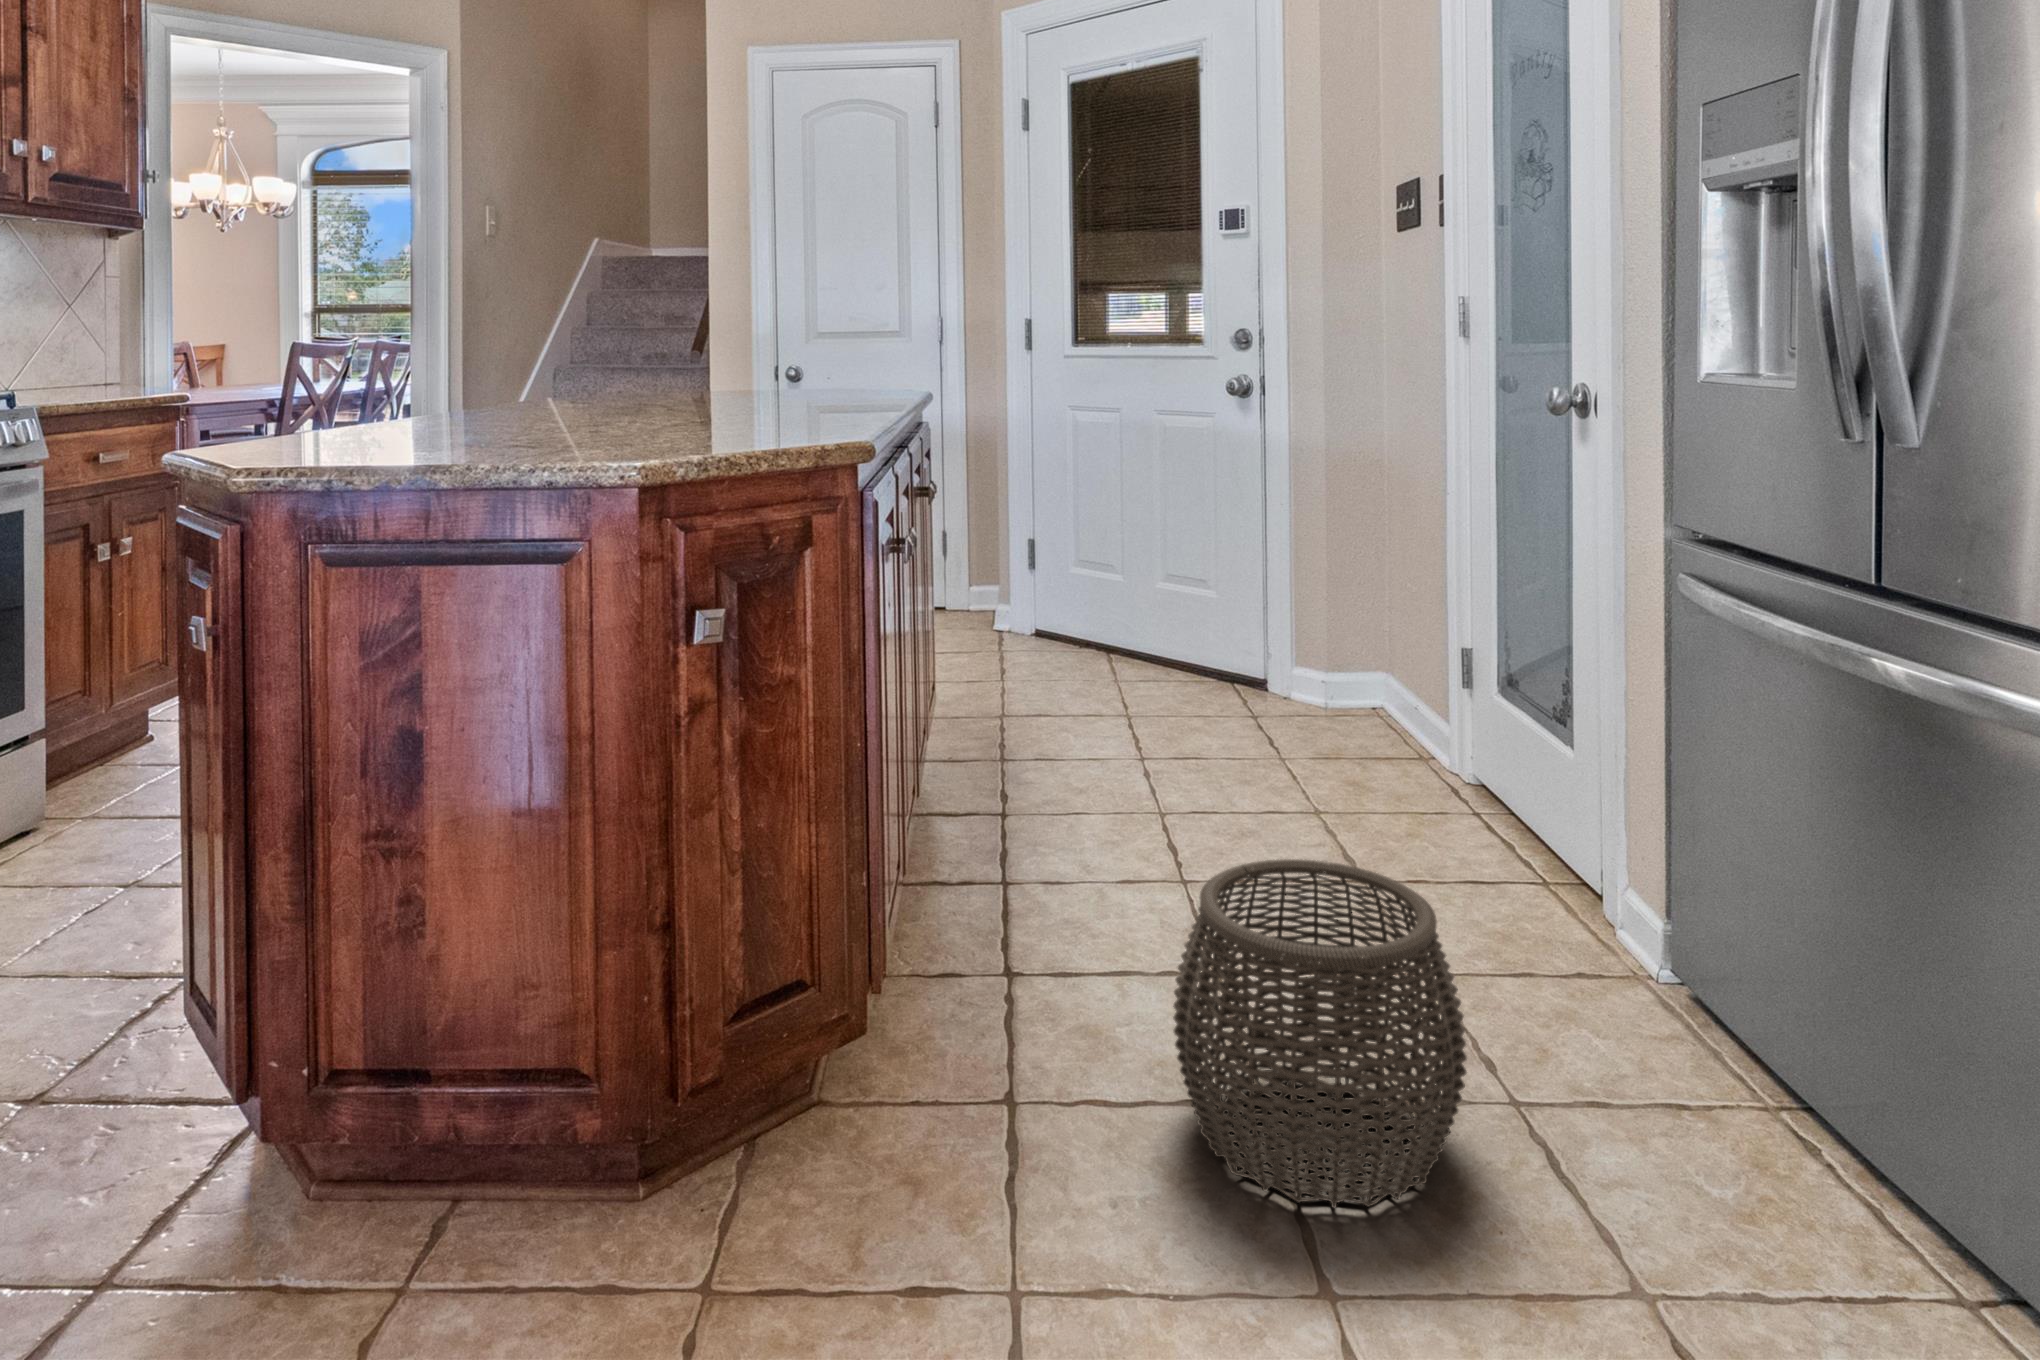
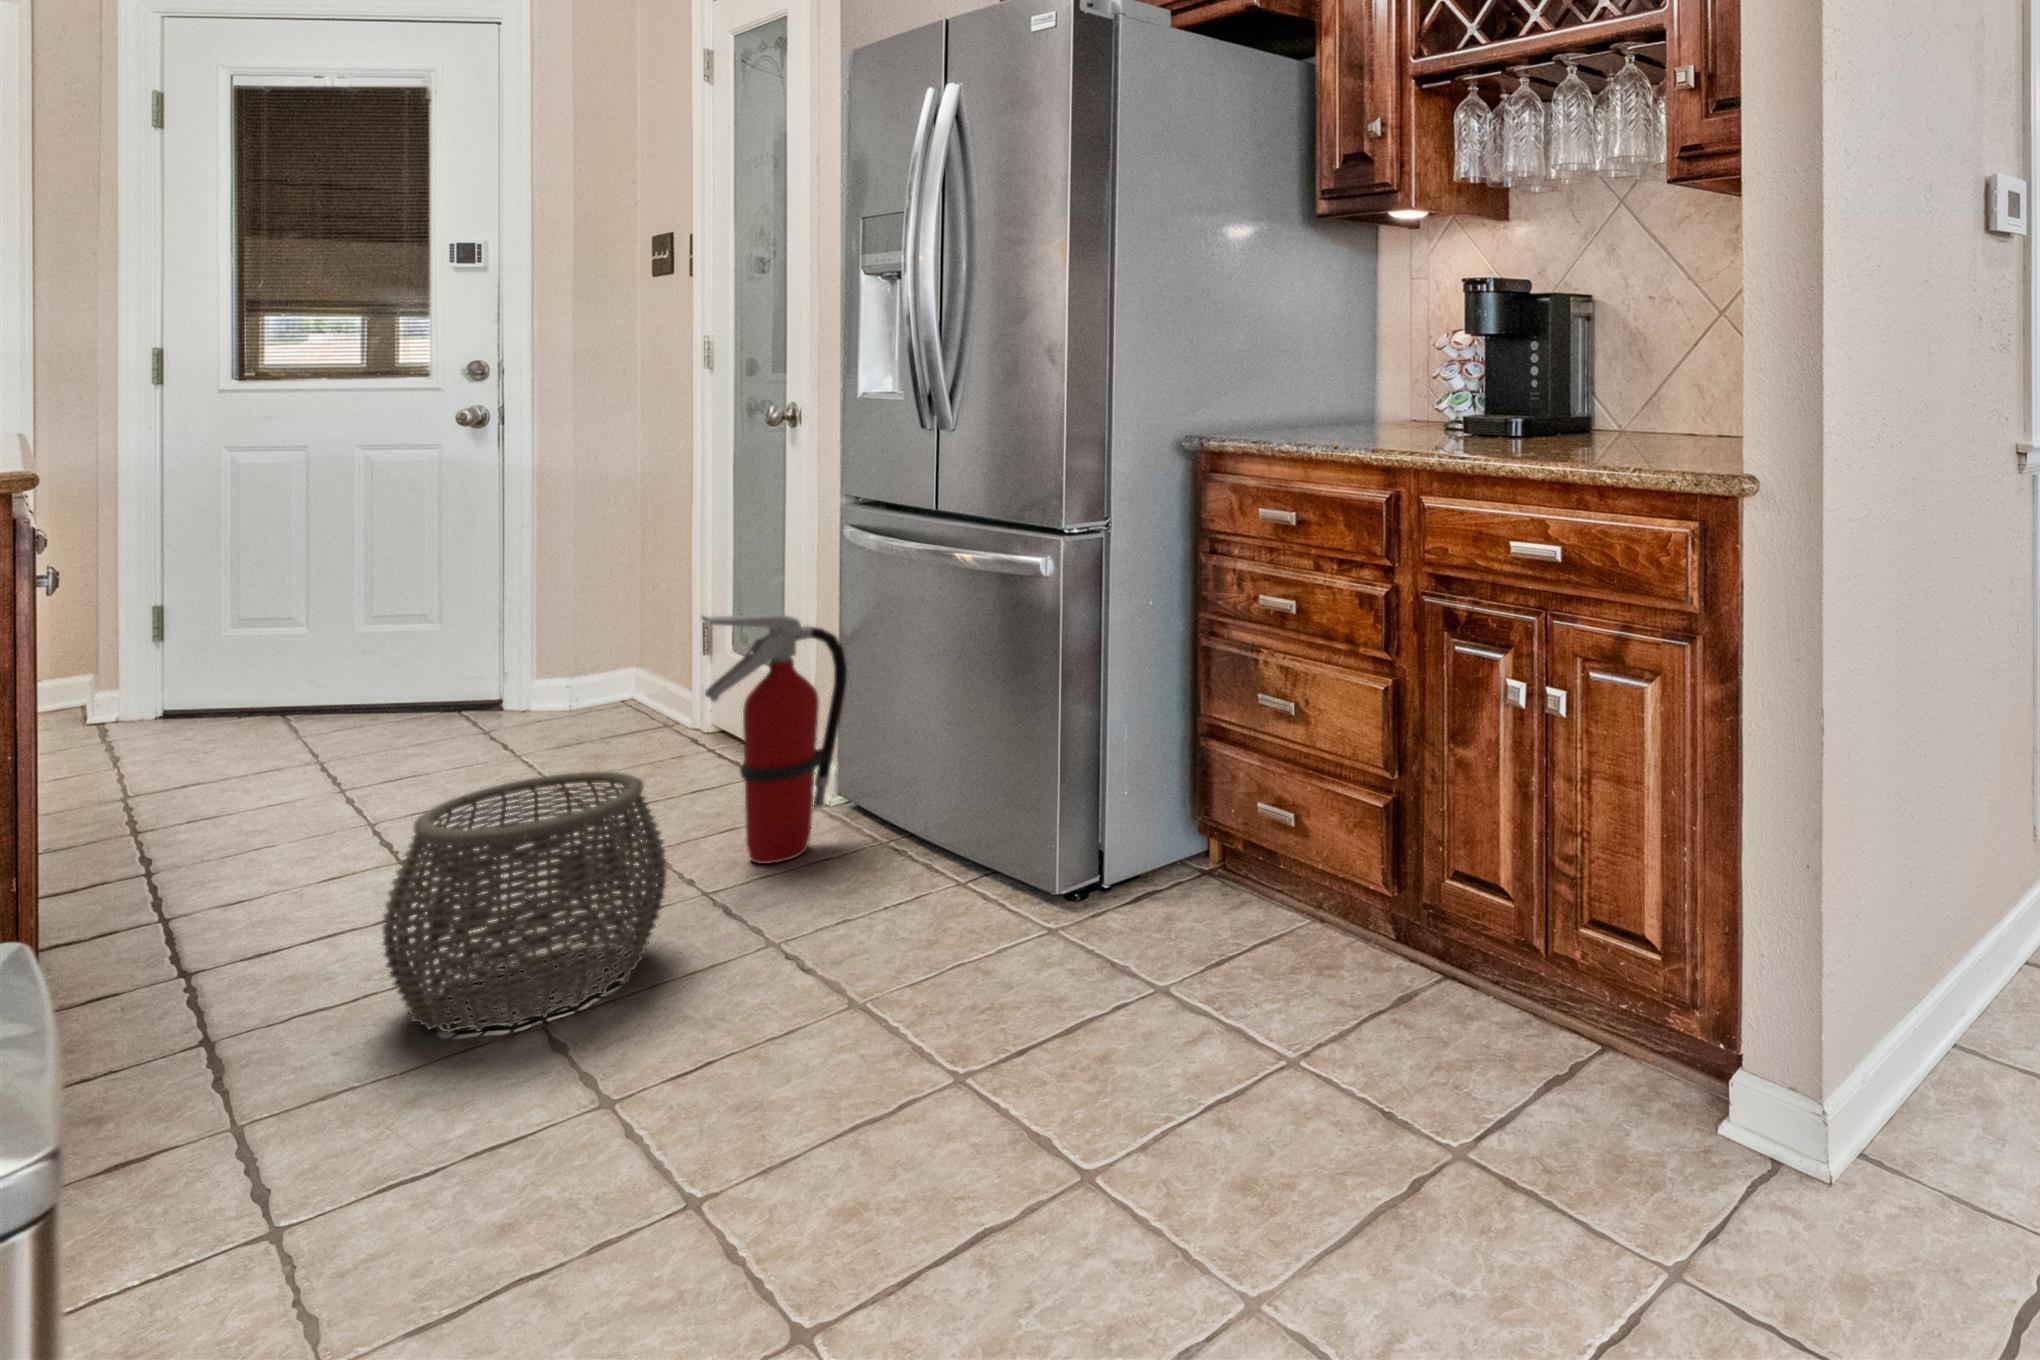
fire extinguisher: none [1487,677,1677,1046] -> present [702,614,847,864]

